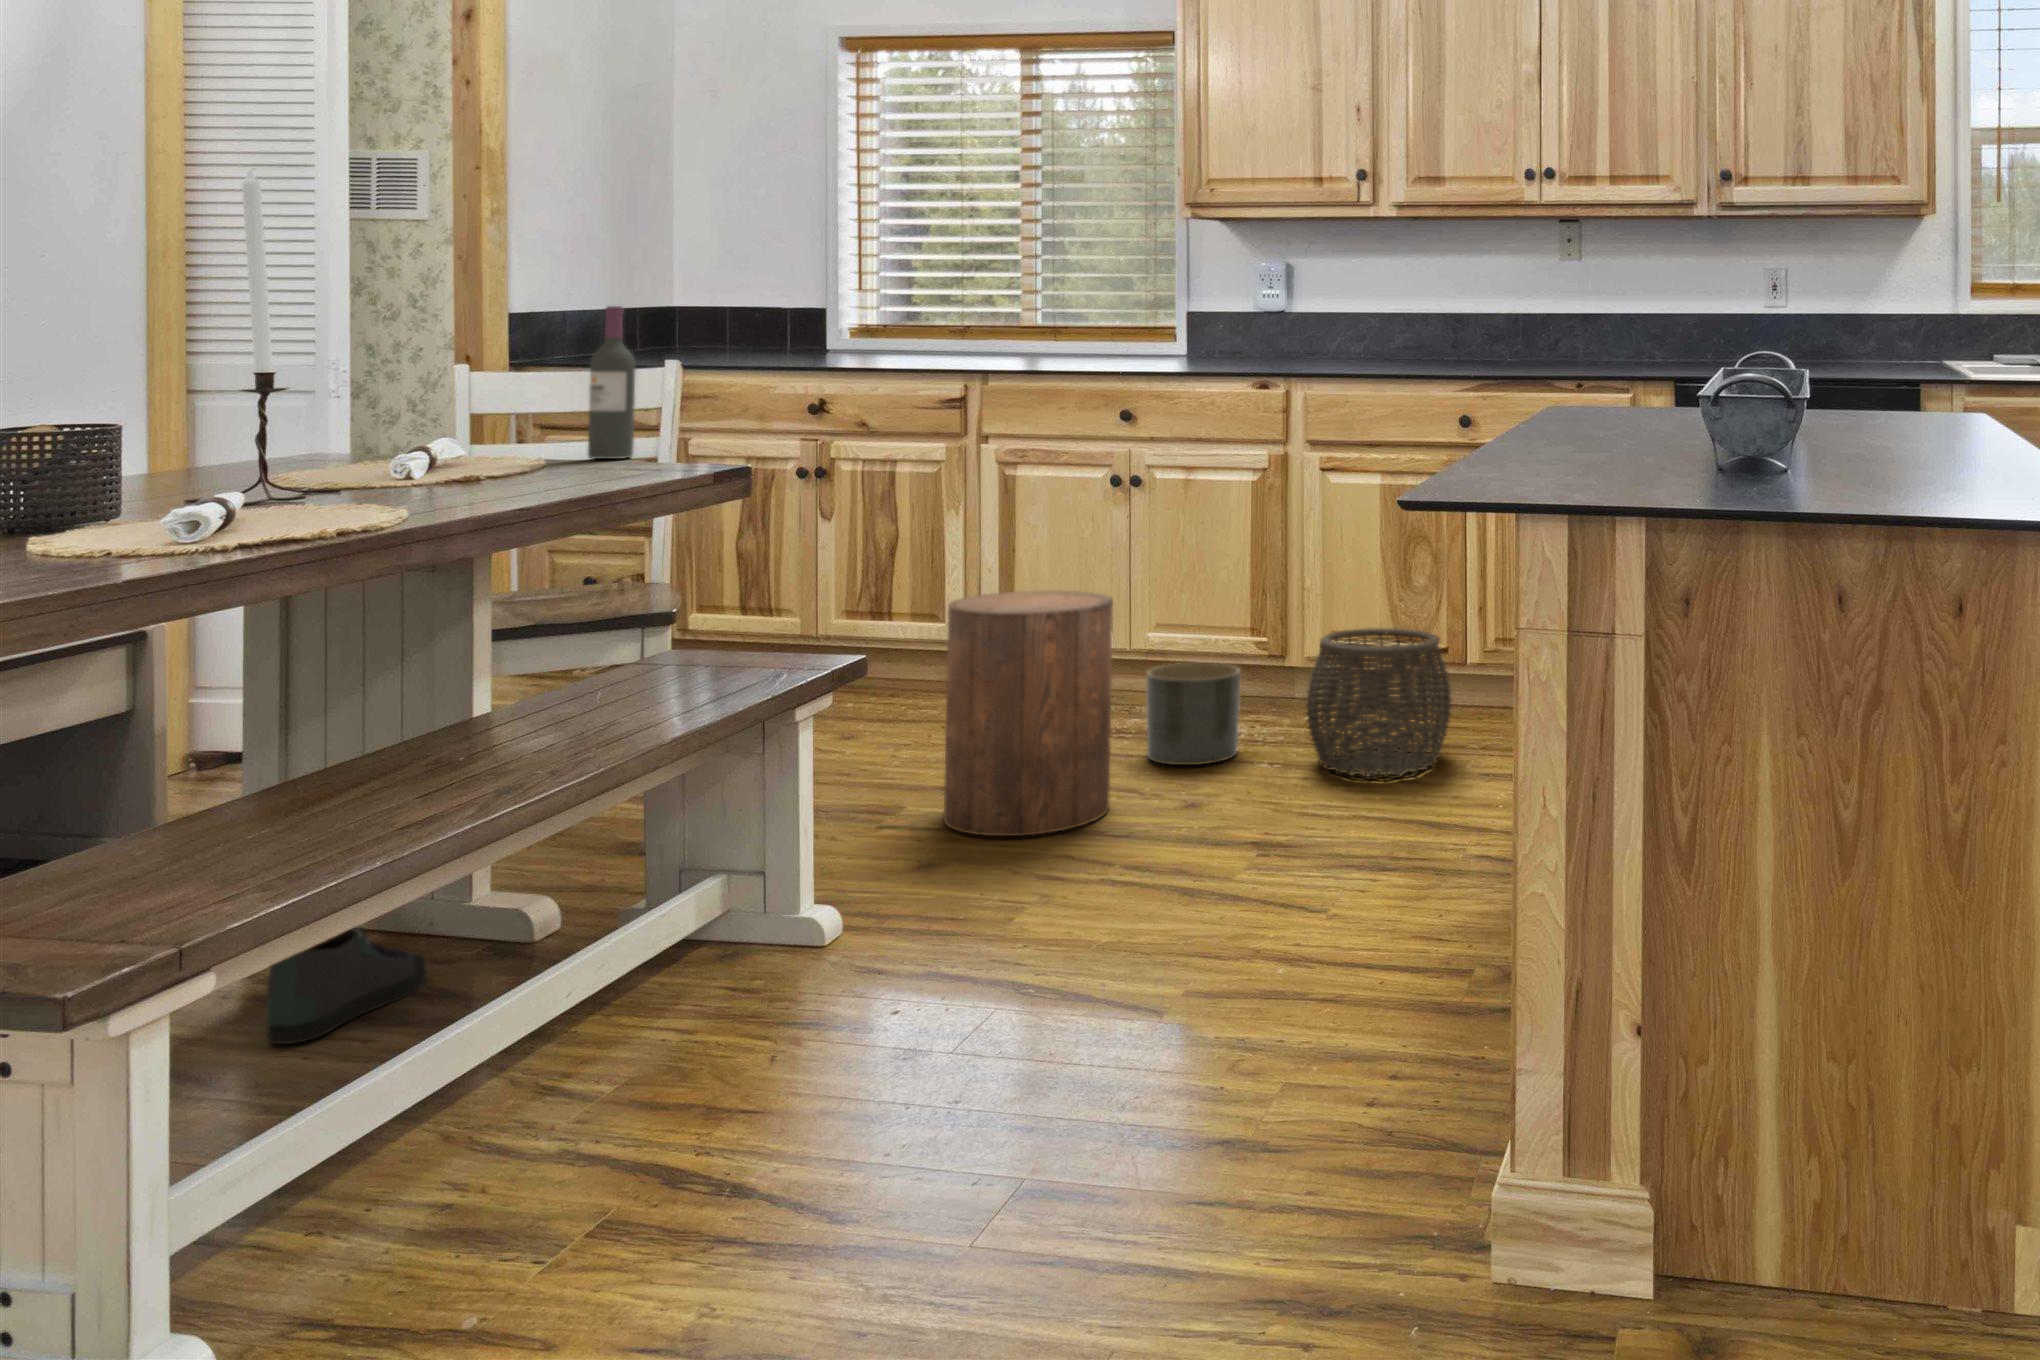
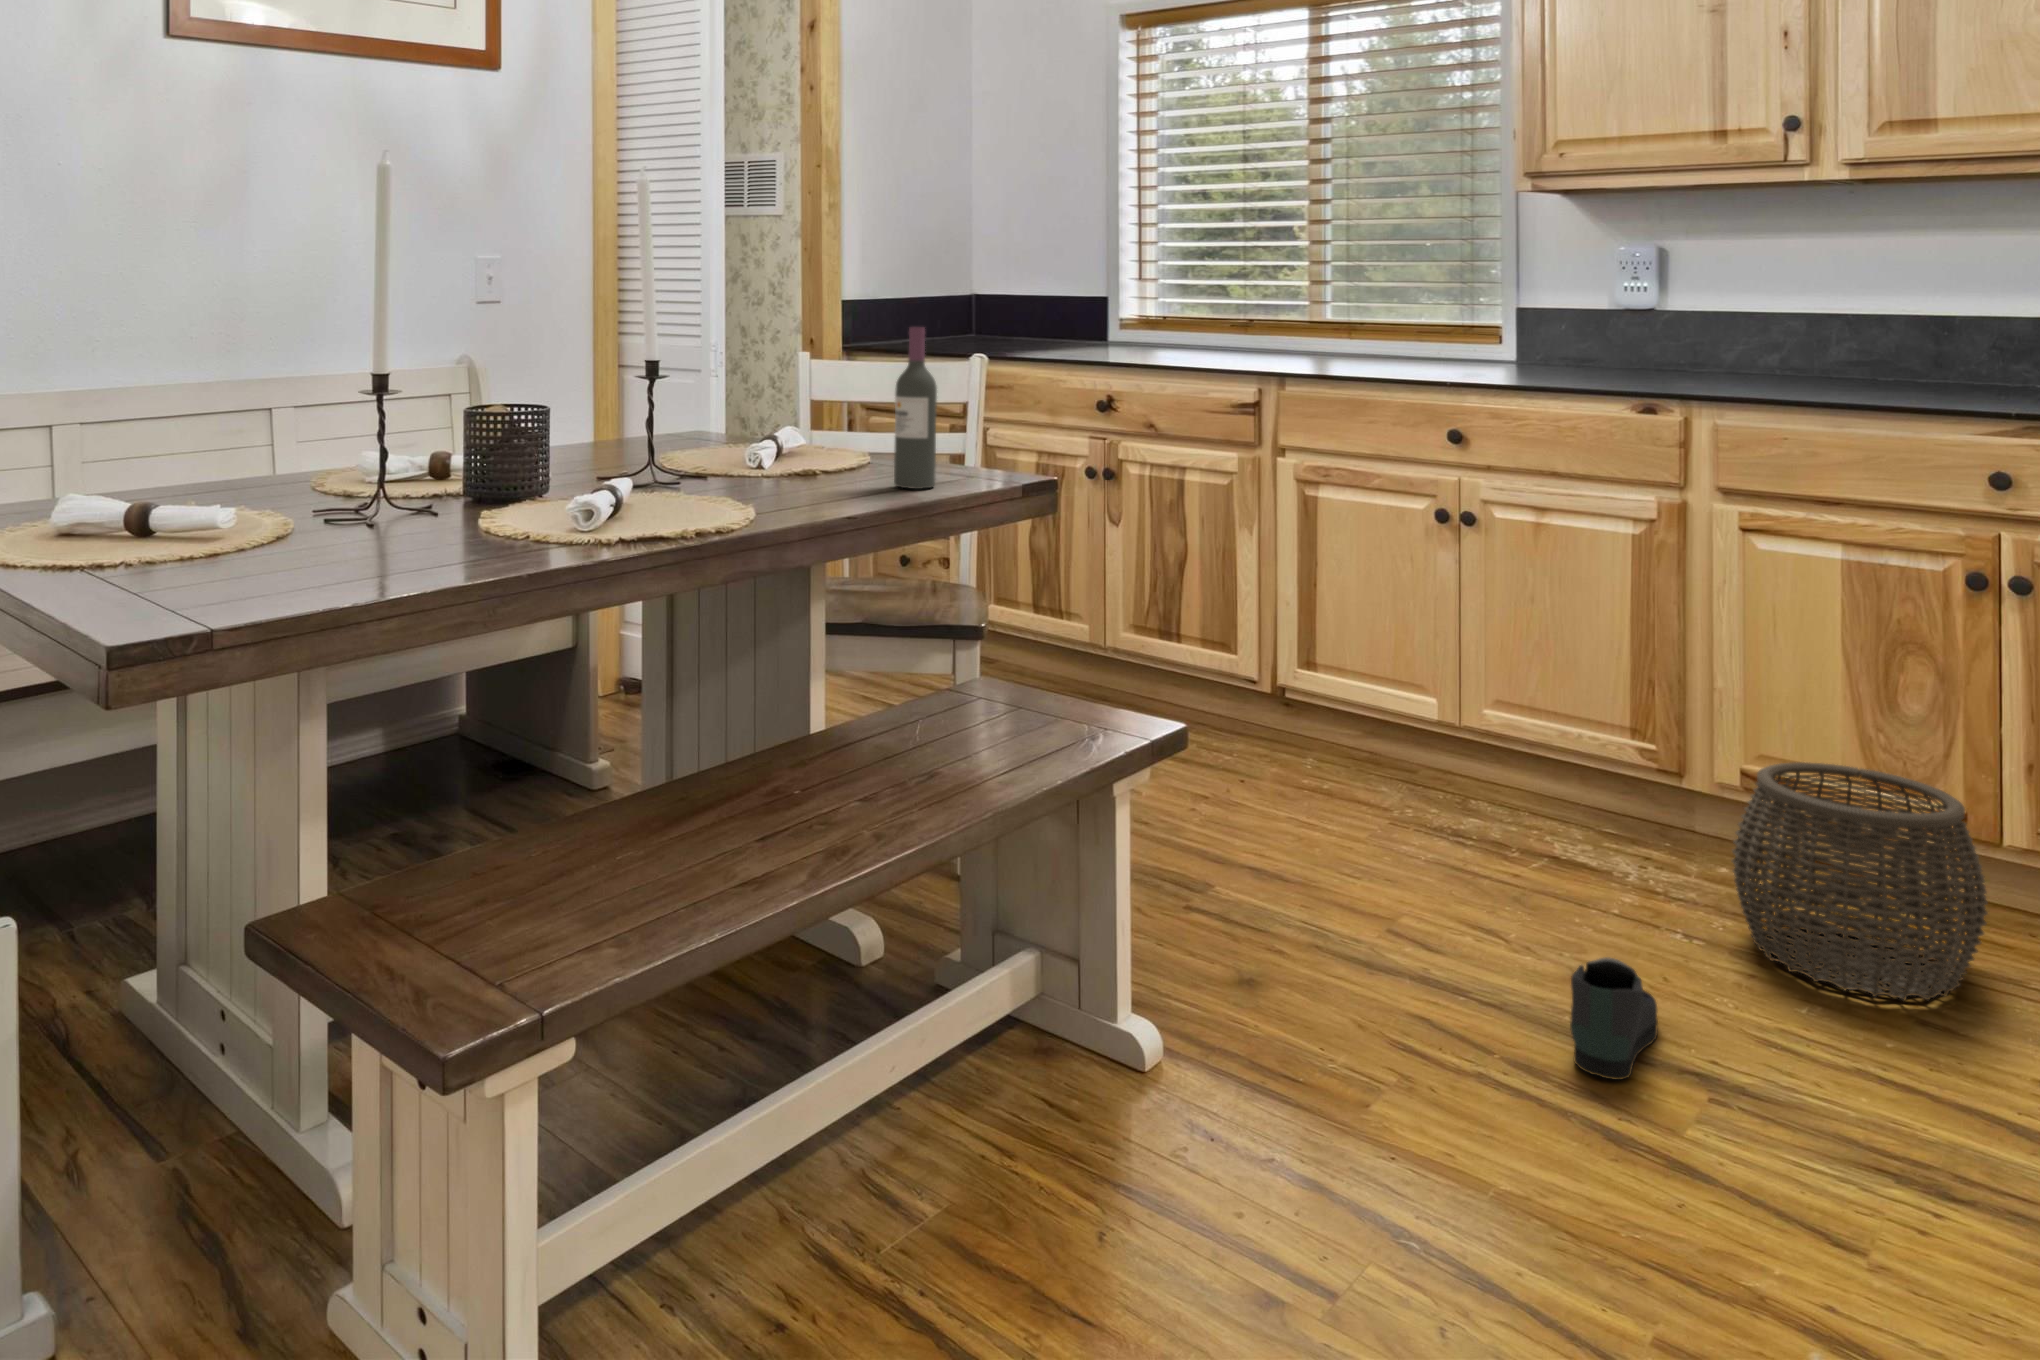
stool: present [944,591,1113,836] -> none [1255,663,1466,987]
planter: present [1147,663,1240,765] -> none [1496,763,1627,909]
shoe: present [267,928,426,1044] -> present [1570,957,1658,1080]

